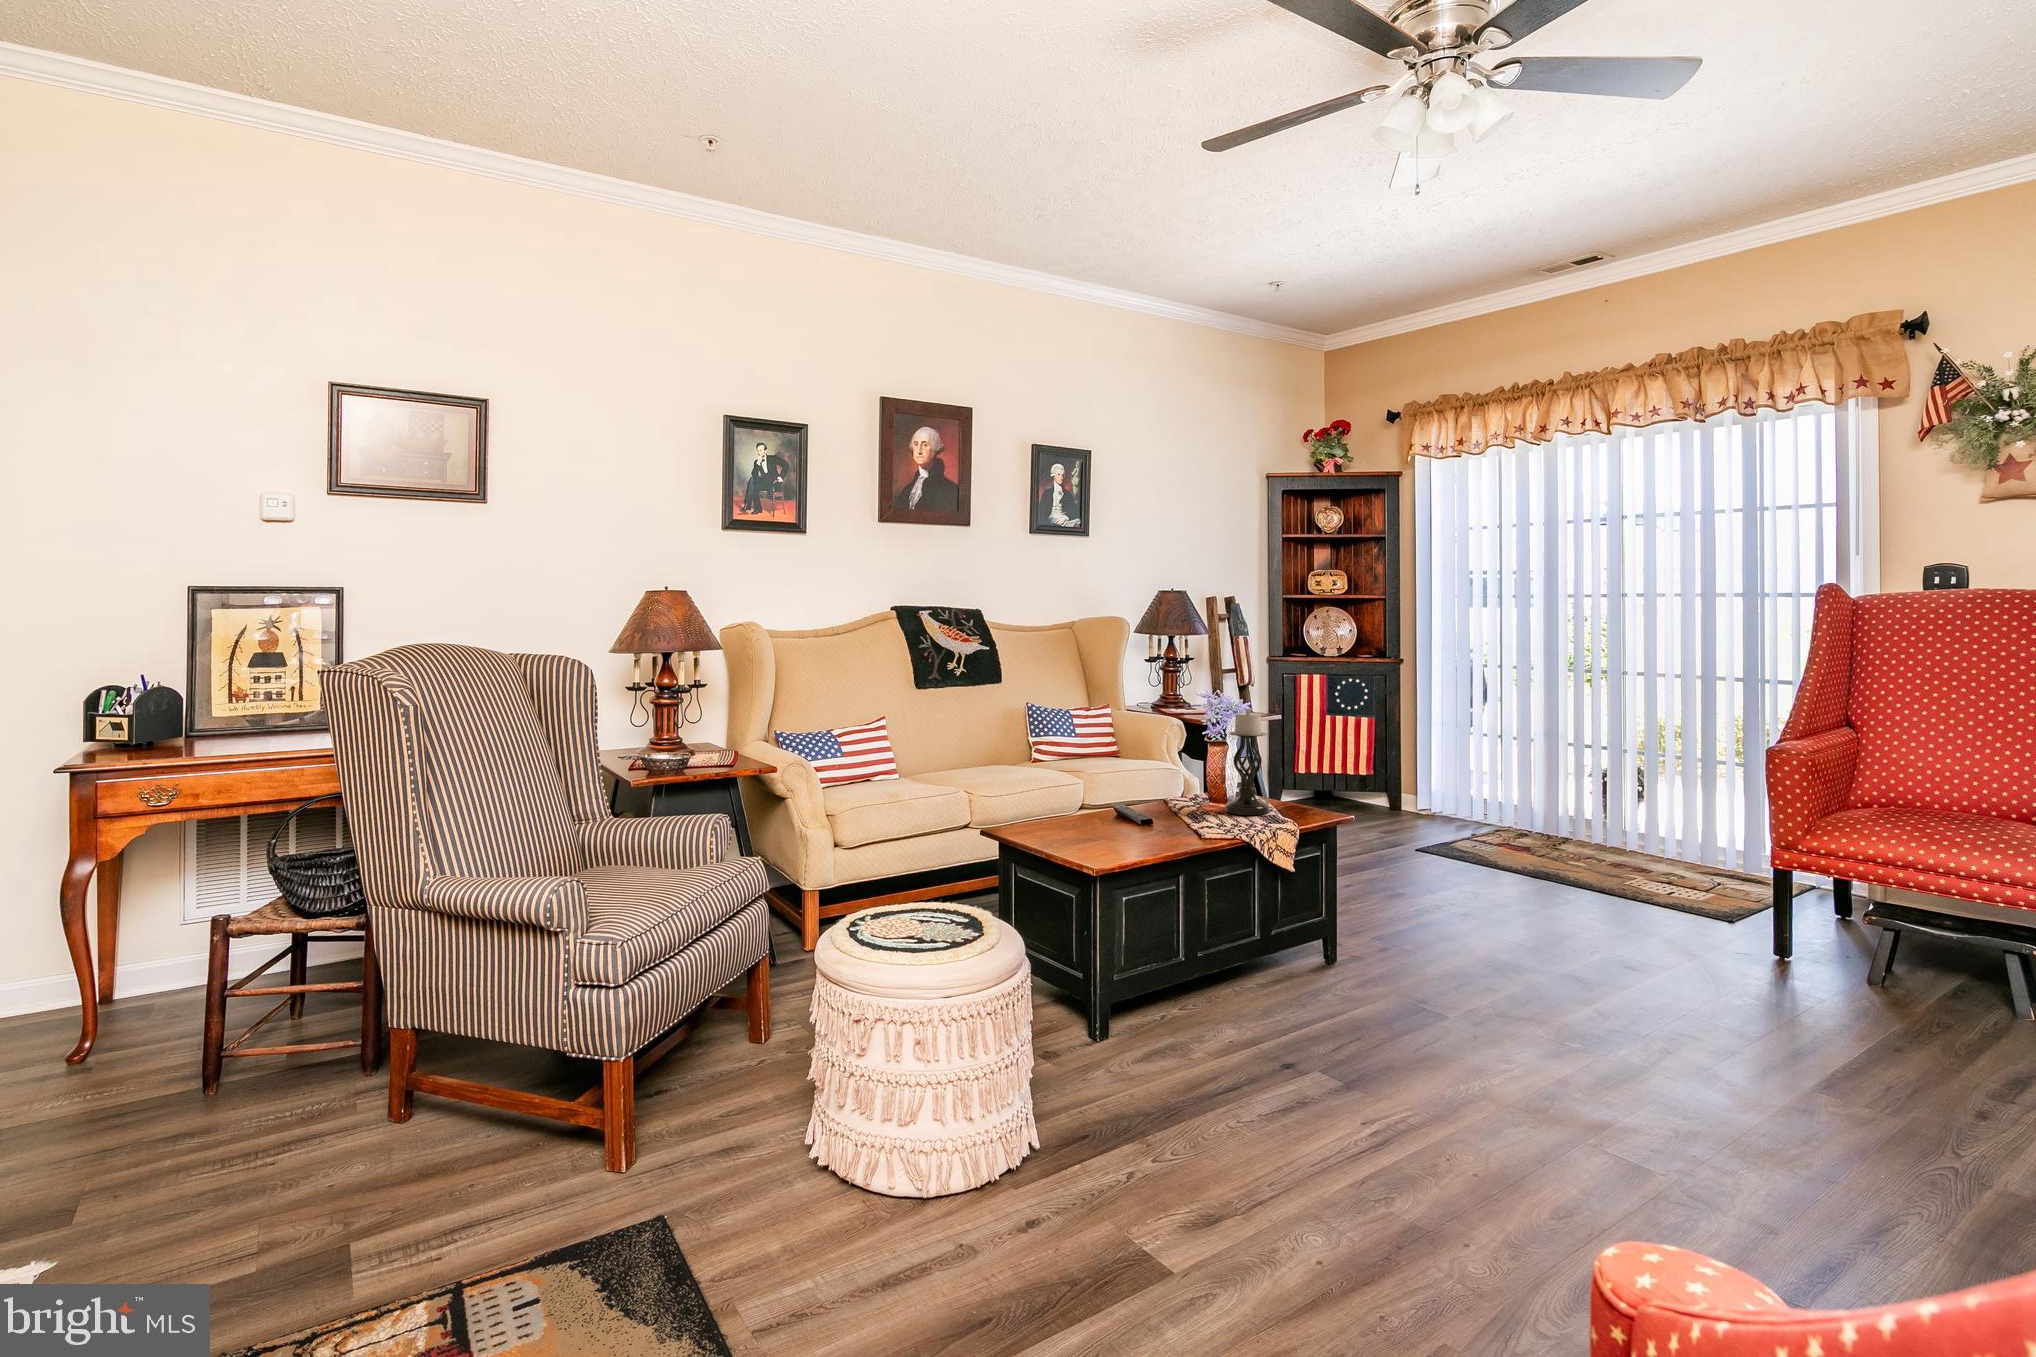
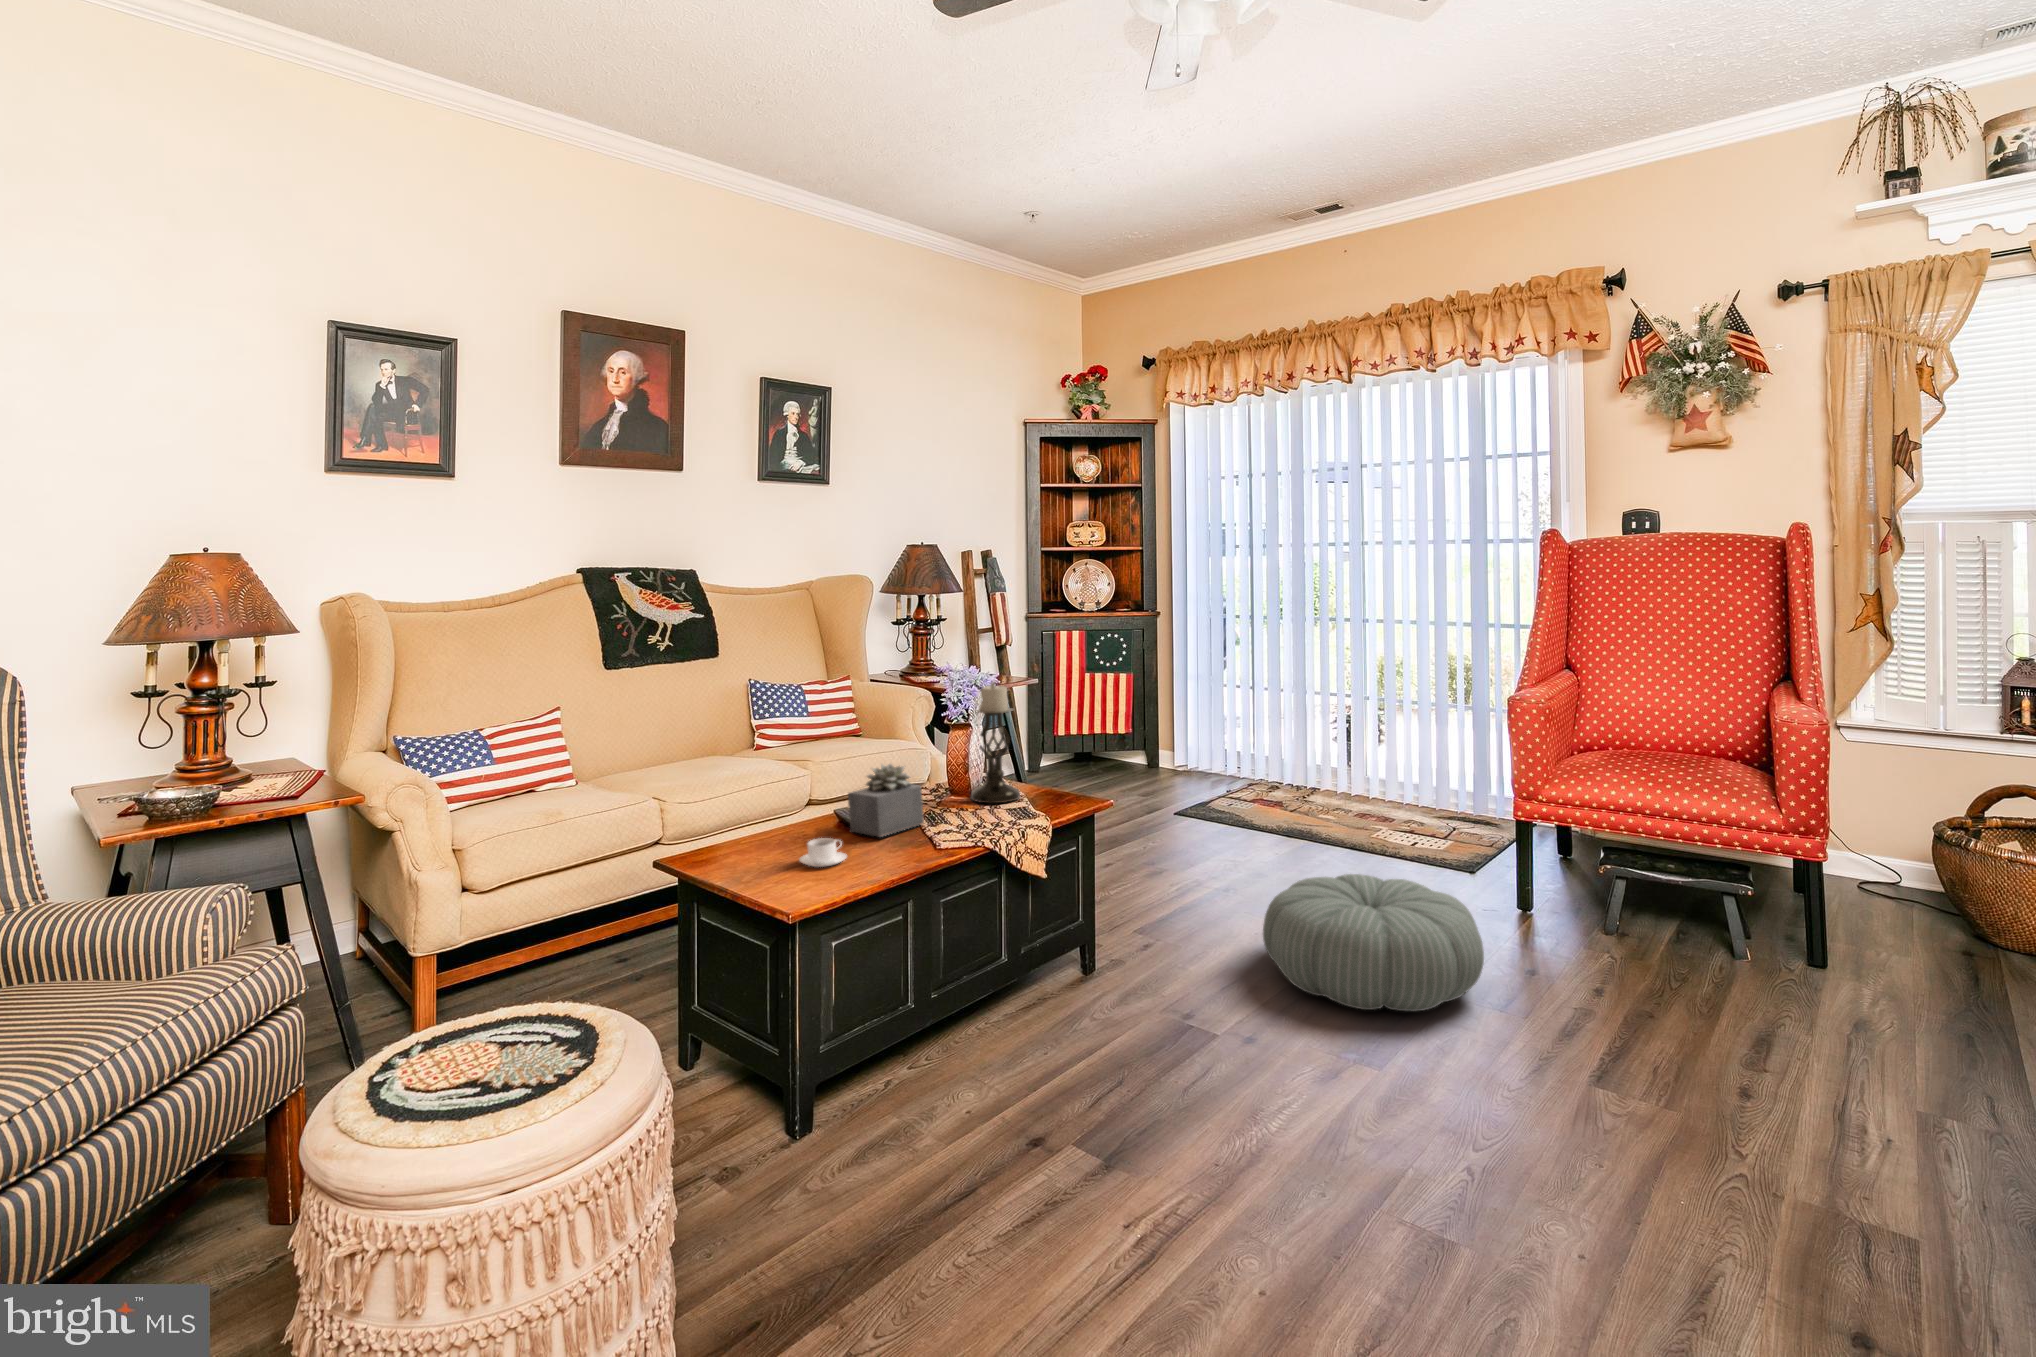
succulent plant: none [1123,773,1187,834] -> present [848,764,924,837]
coffee cup: none [1085,830,1125,852] -> present [799,838,847,867]
pouf: none [1500,906,1730,1034] -> present [1263,874,1484,1012]

